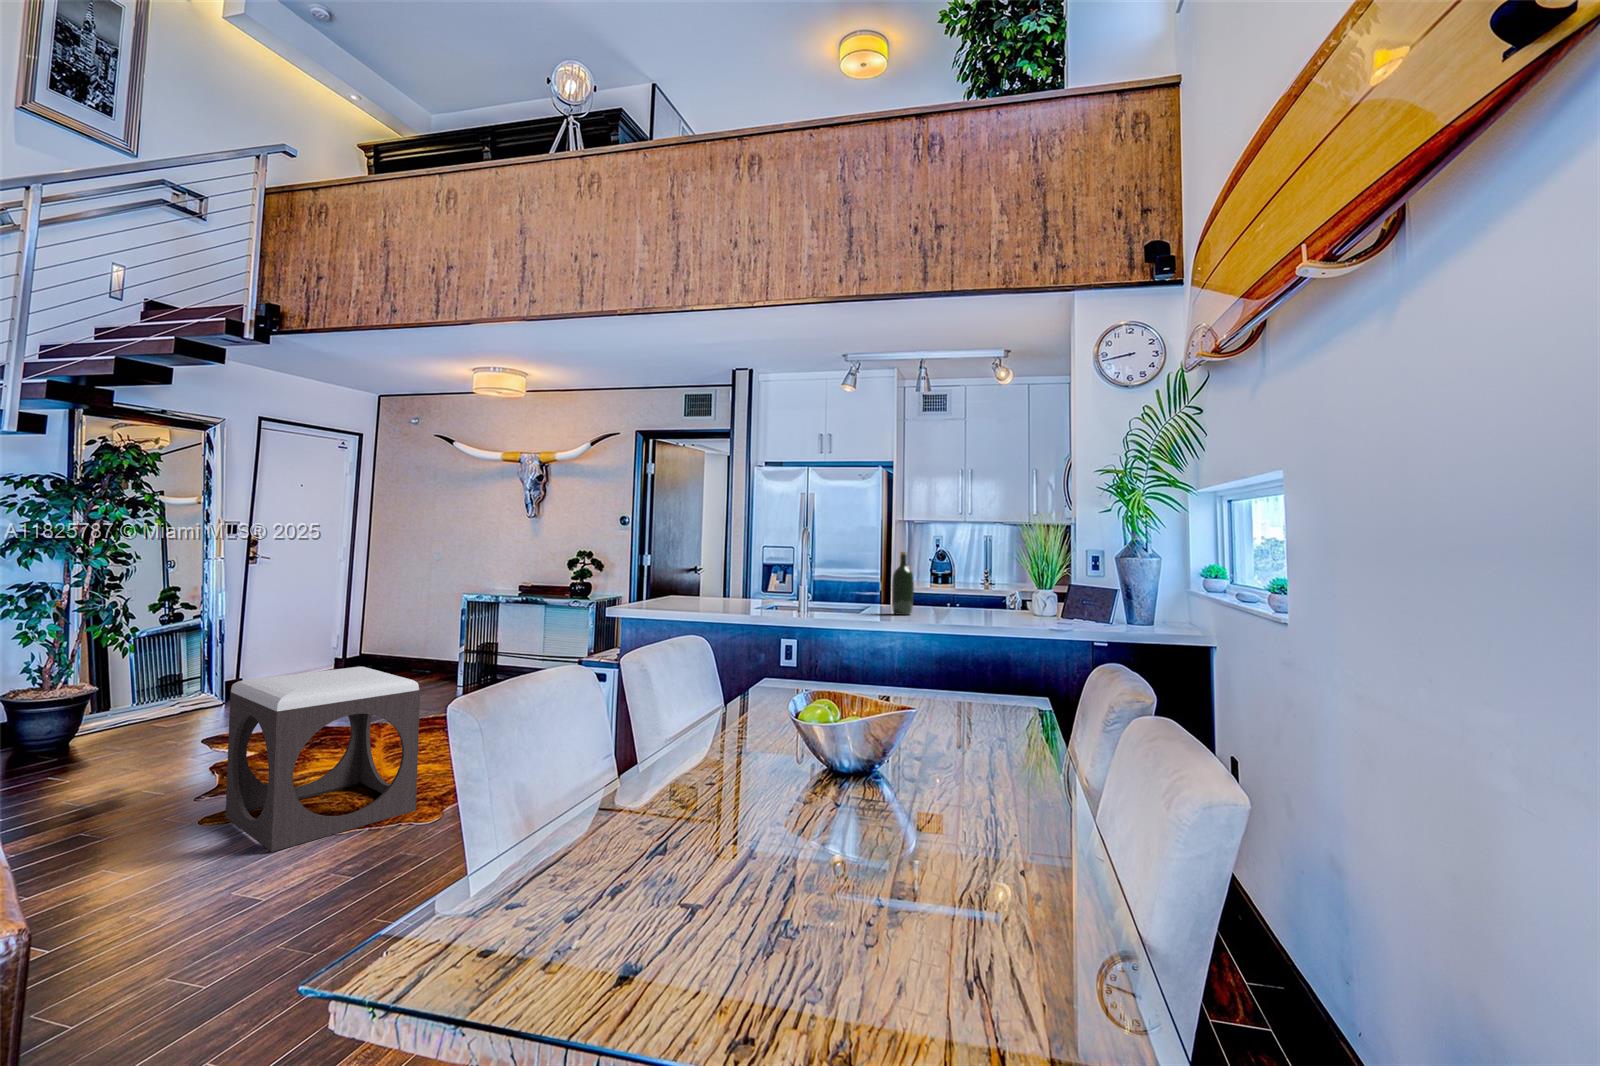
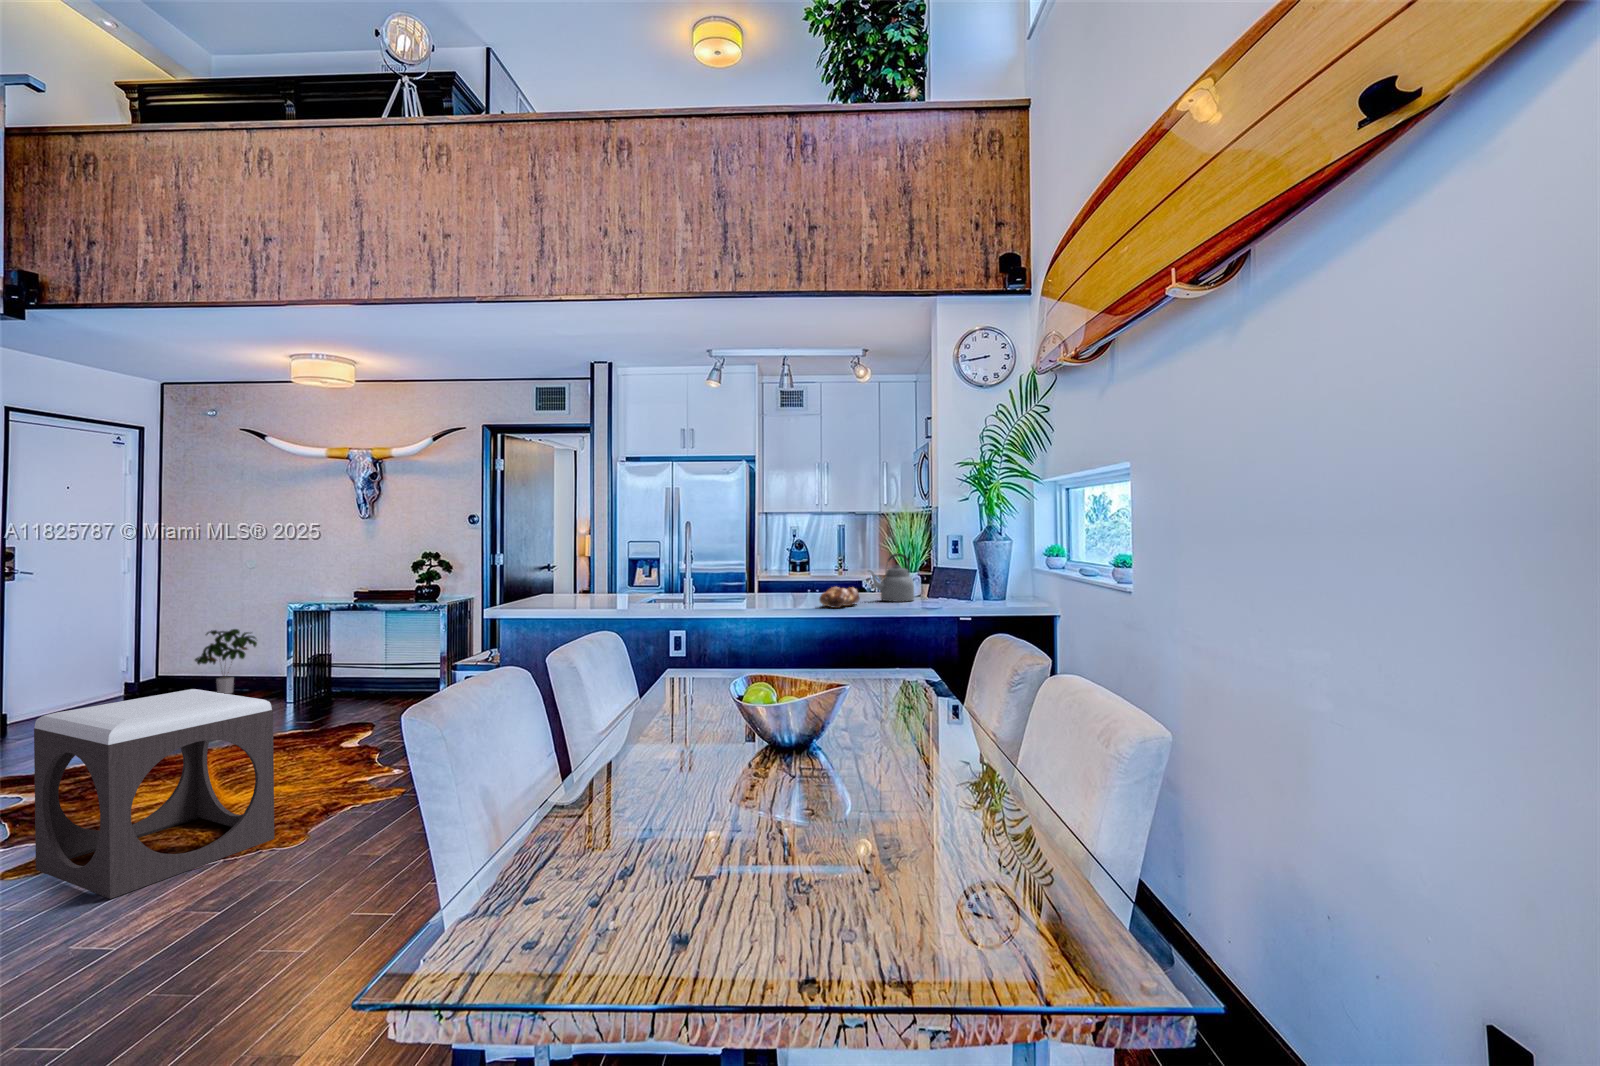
wine bottle: present [892,552,914,615] -> none [775,543,795,603]
kettle: none [991,567,1044,619] -> present [869,553,914,602]
bread loaf: none [937,599,982,622] -> present [819,586,860,608]
potted plant: none [391,618,440,675] -> present [195,629,257,694]

